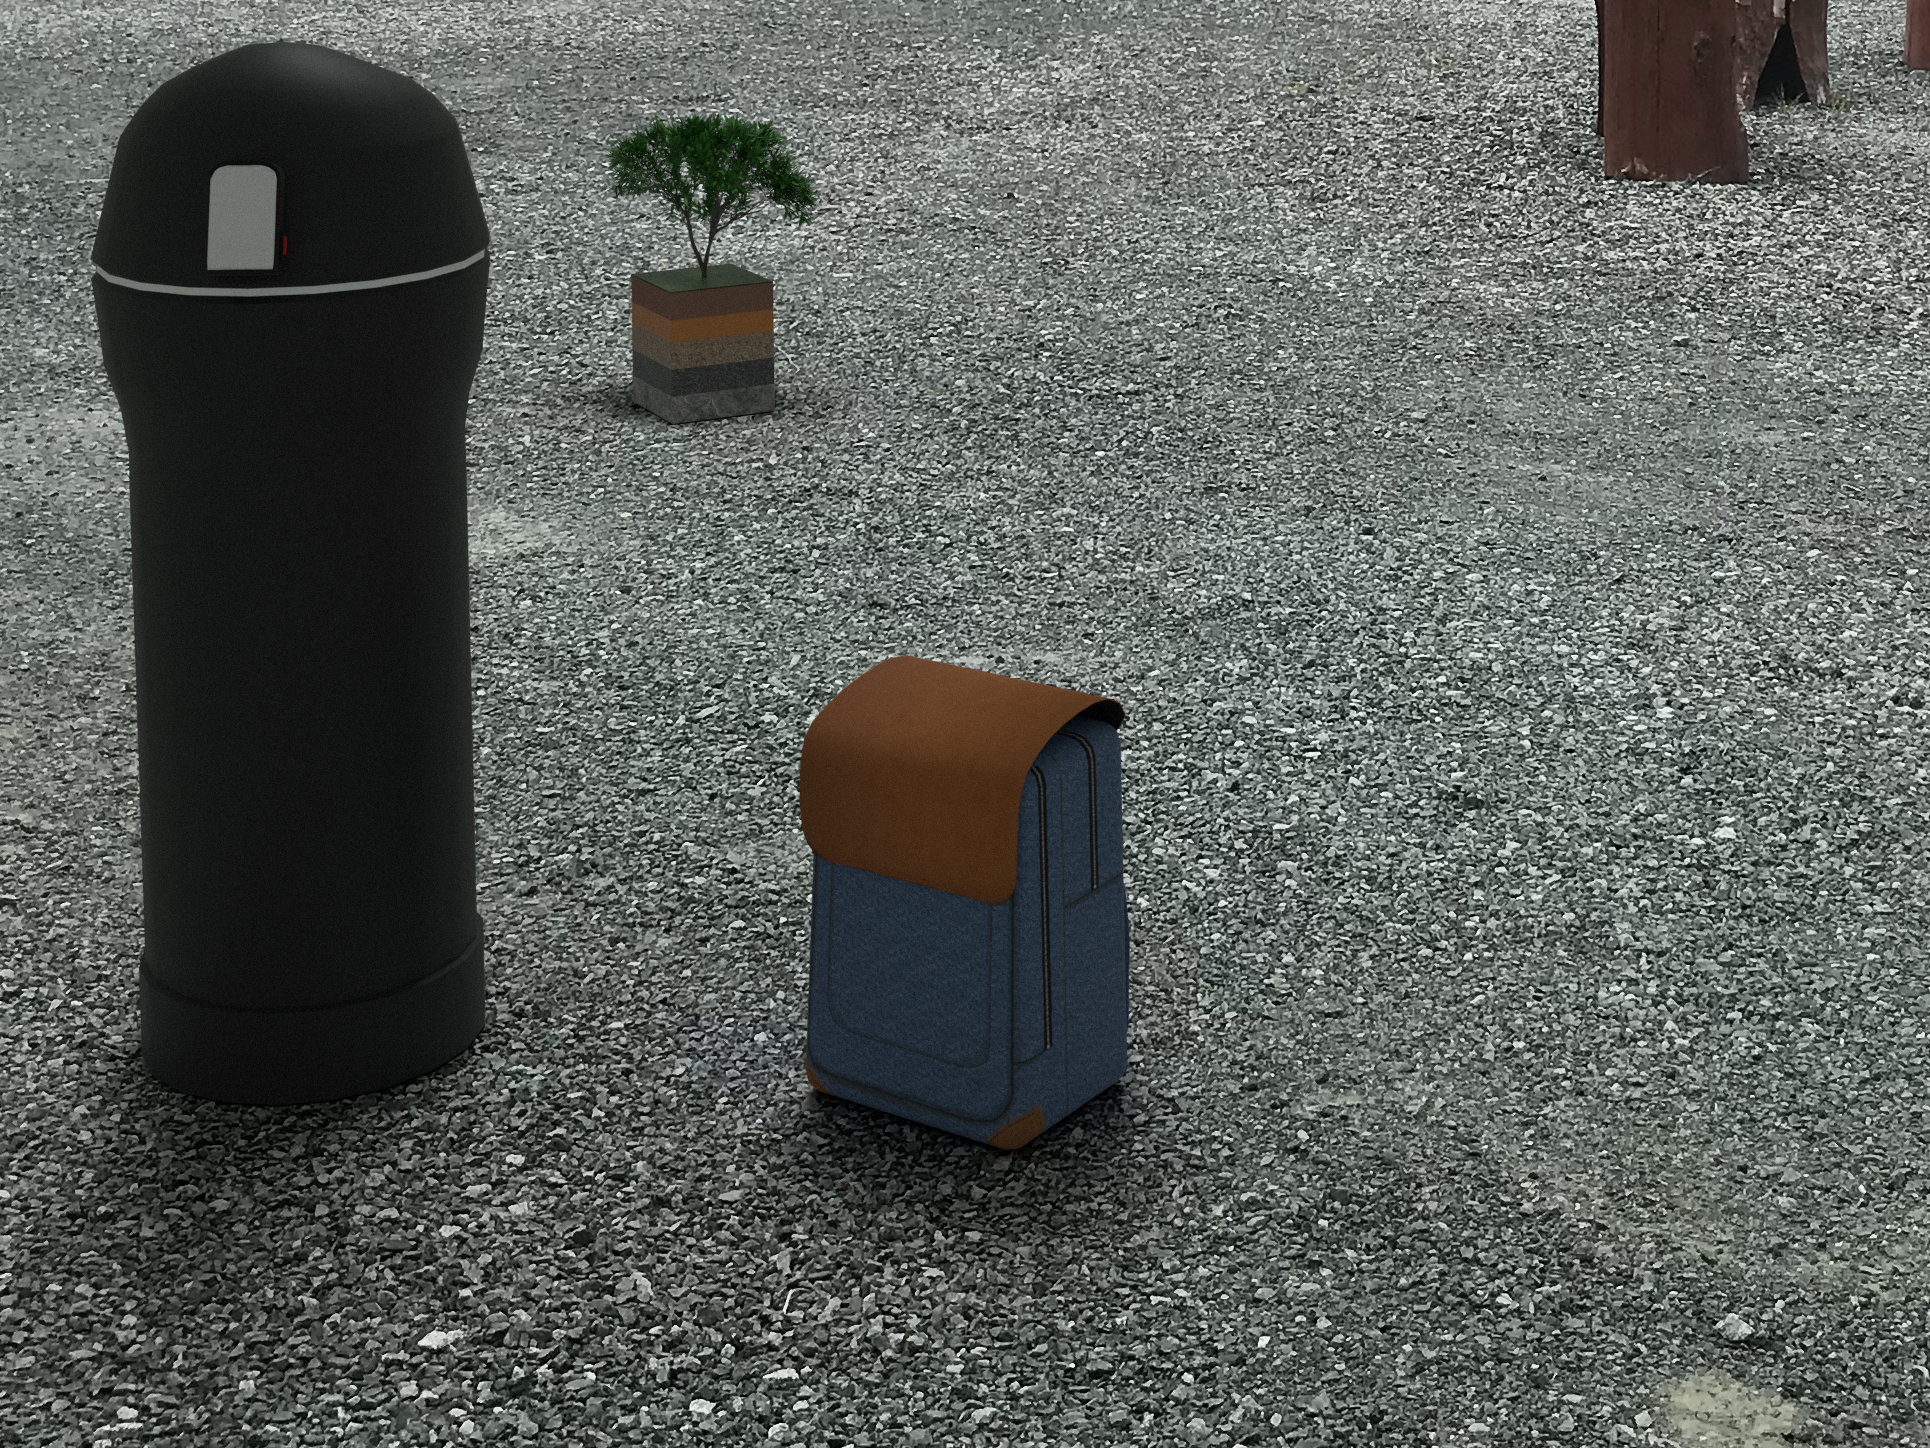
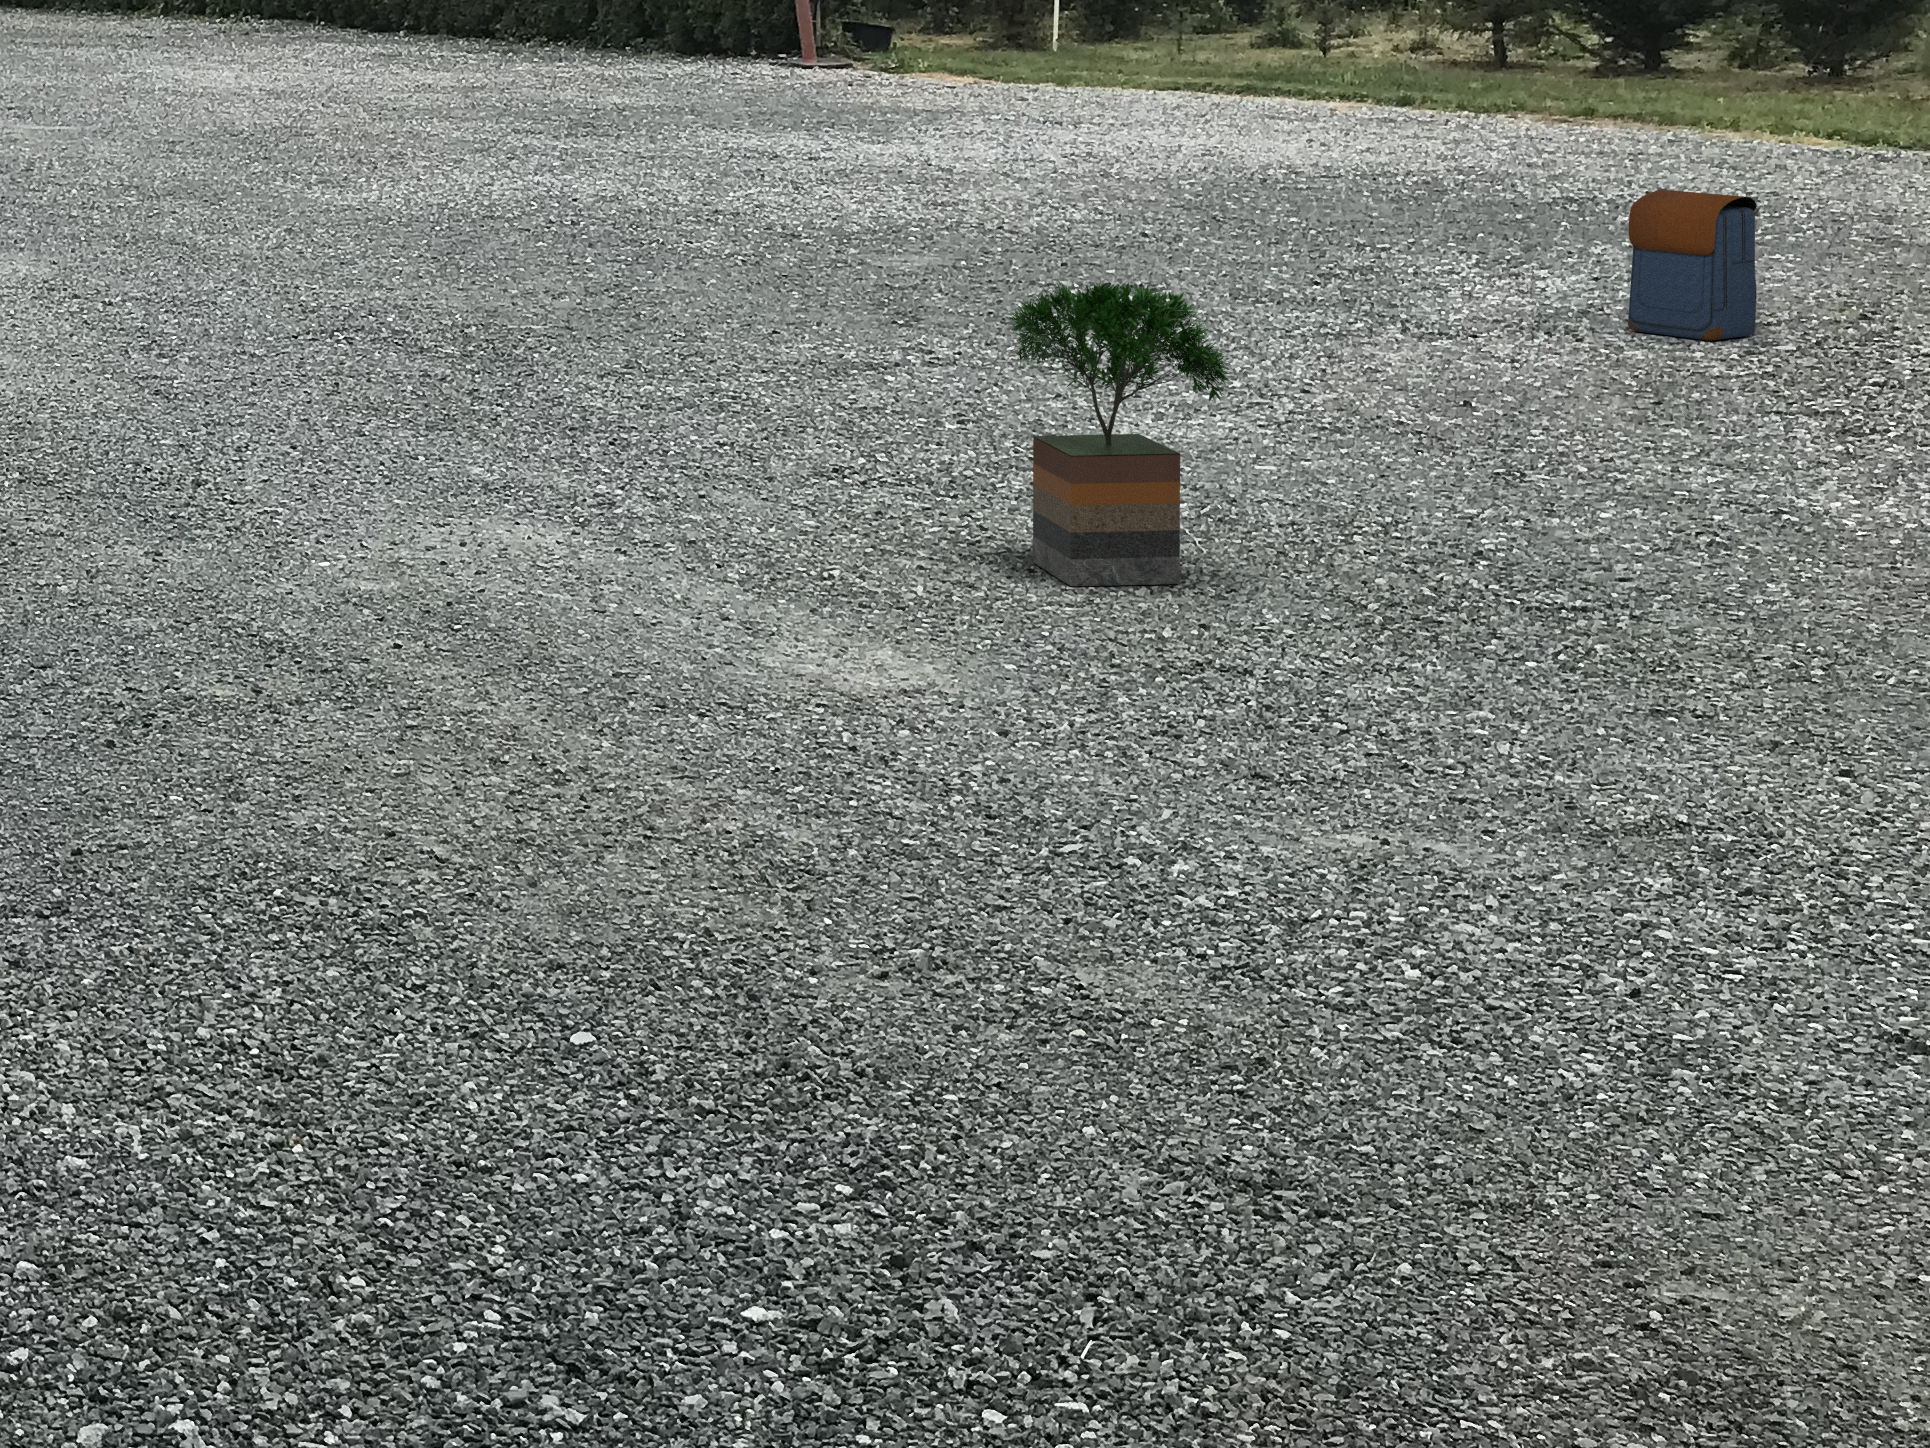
trash can: present [90,42,490,1105] -> none [498,172,846,1112]
backpack: present [799,655,1130,1149] -> present [1628,190,1757,341]

